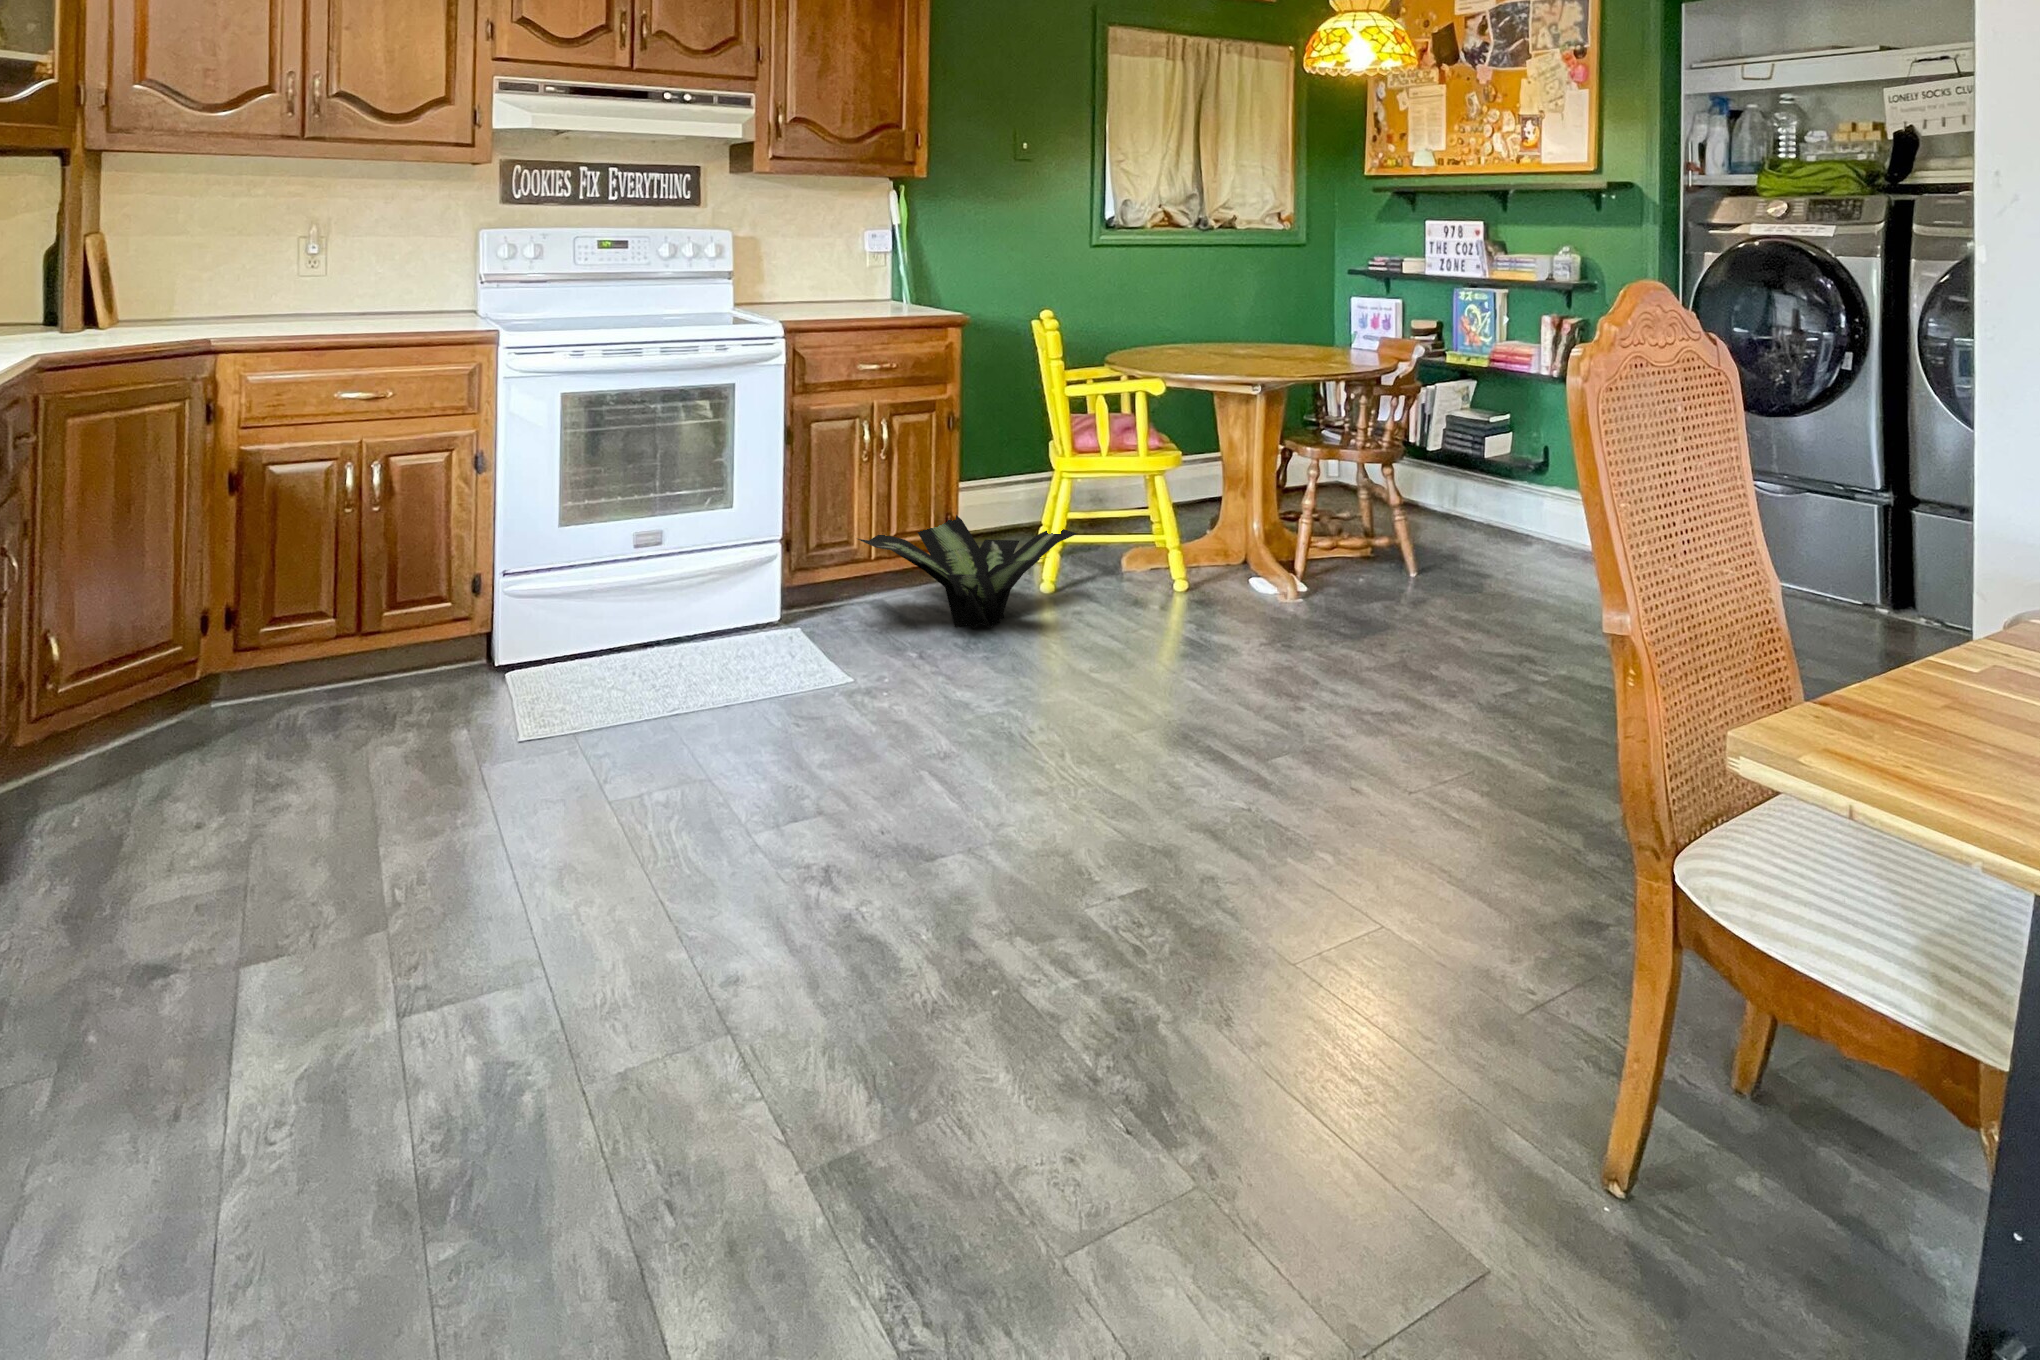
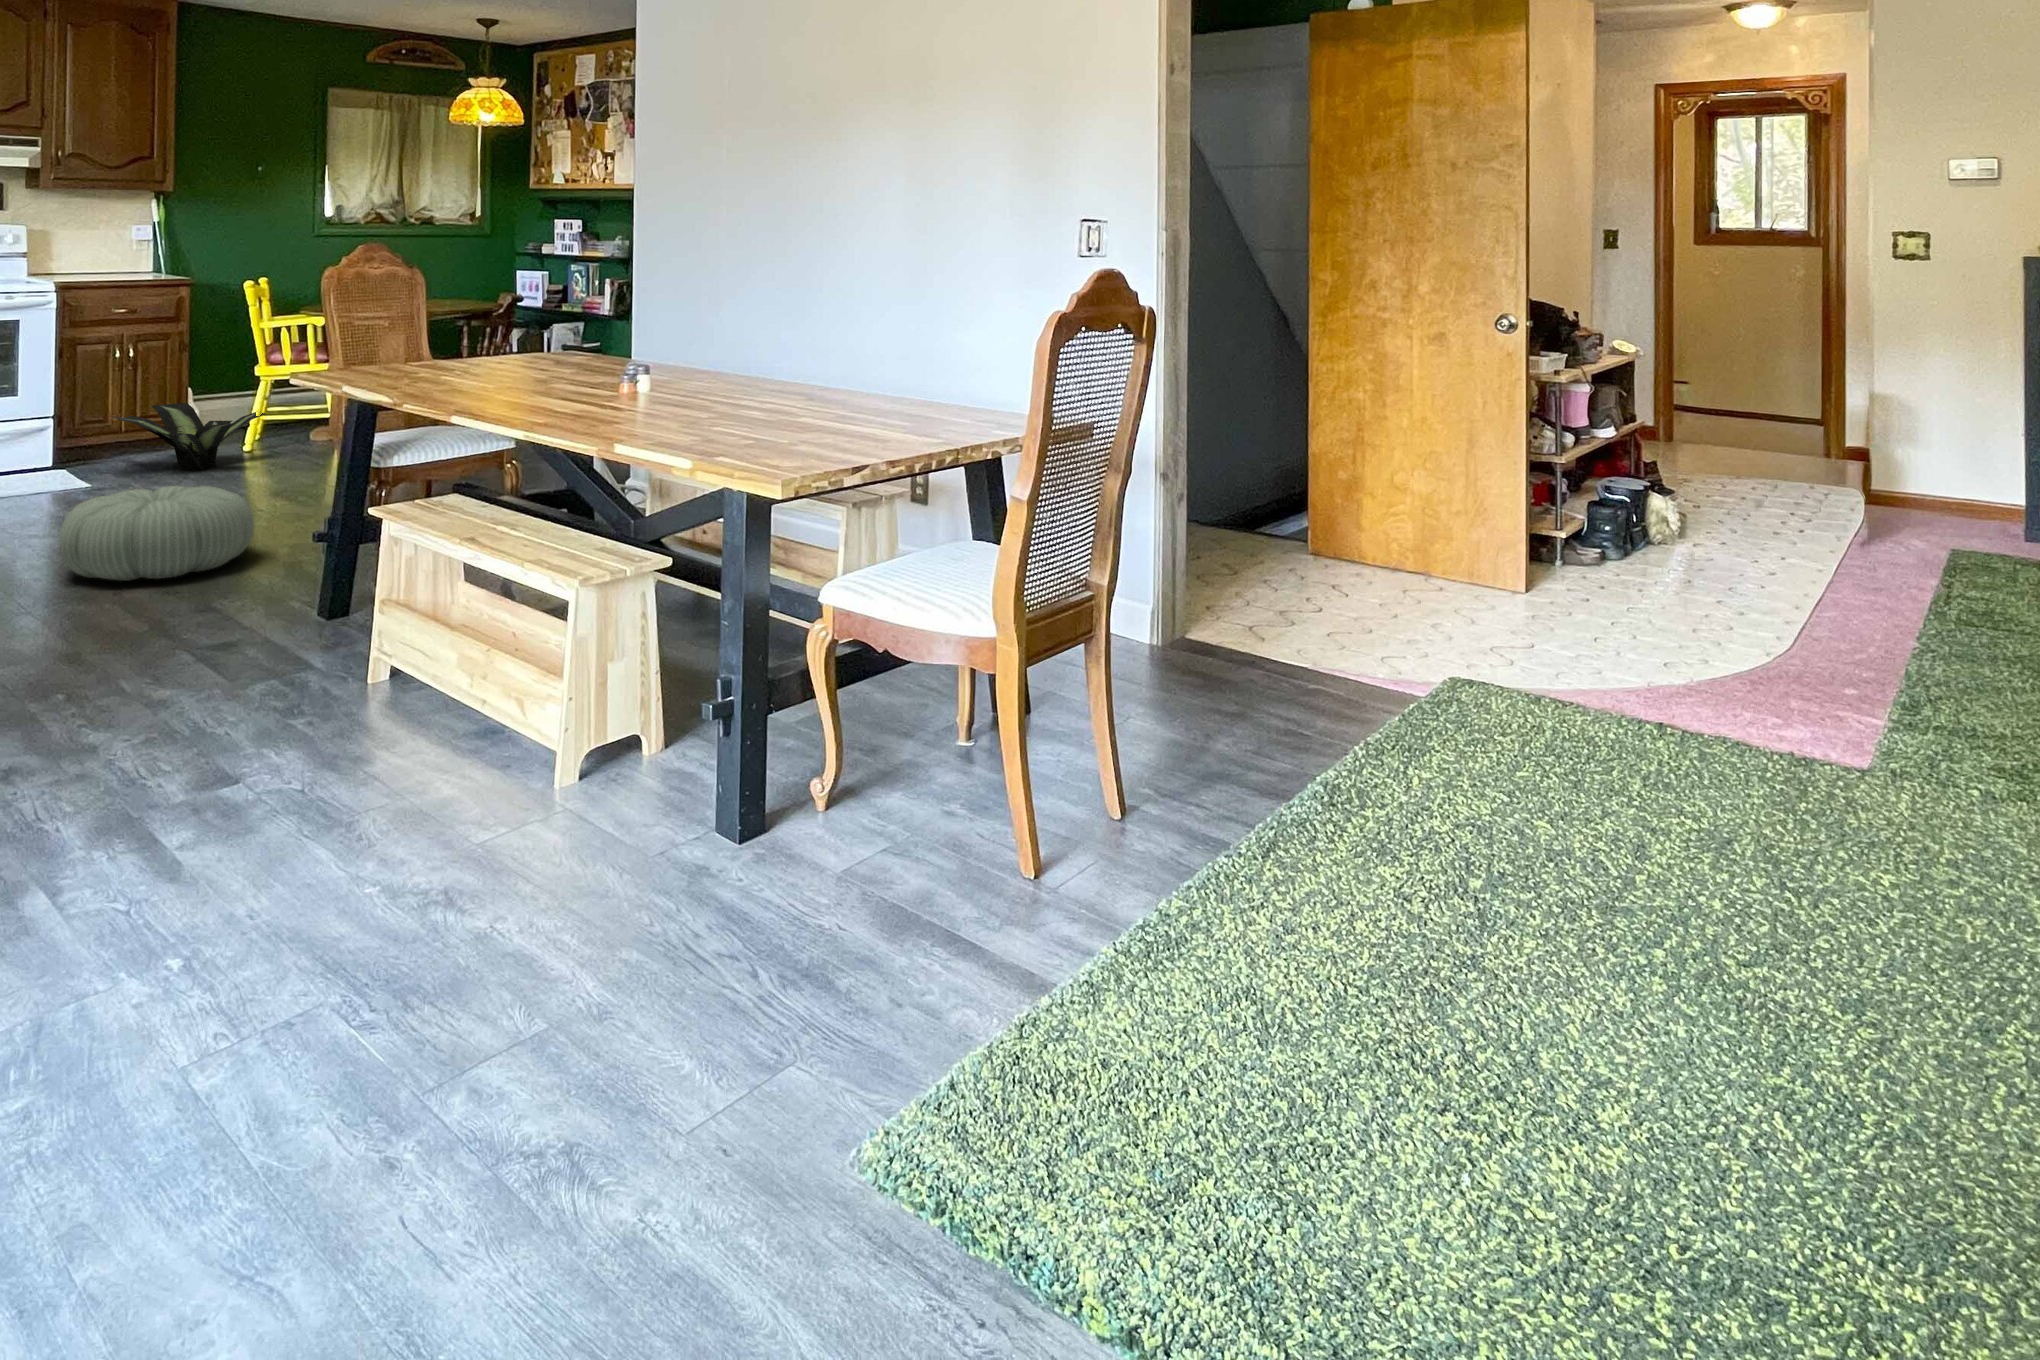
pouf: none [921,790,1339,1116] -> present [59,486,254,581]

